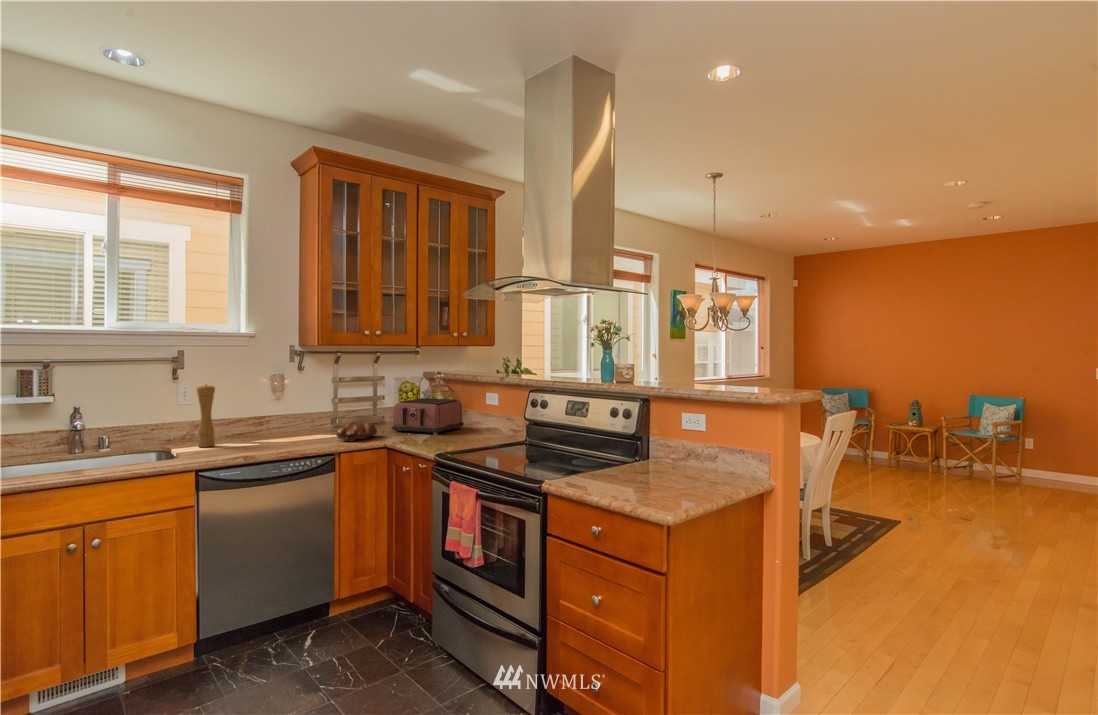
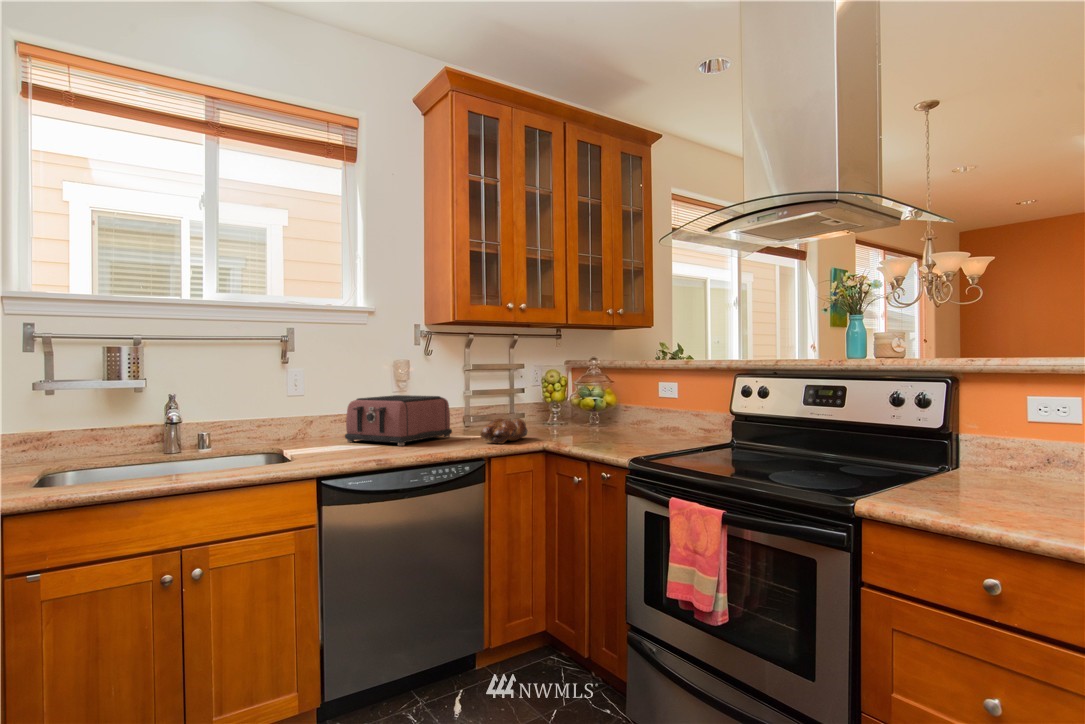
pepper mill: present [197,385,215,447] -> none [312,368,334,449]
toaster: present [392,398,464,435] -> present [345,395,452,446]

